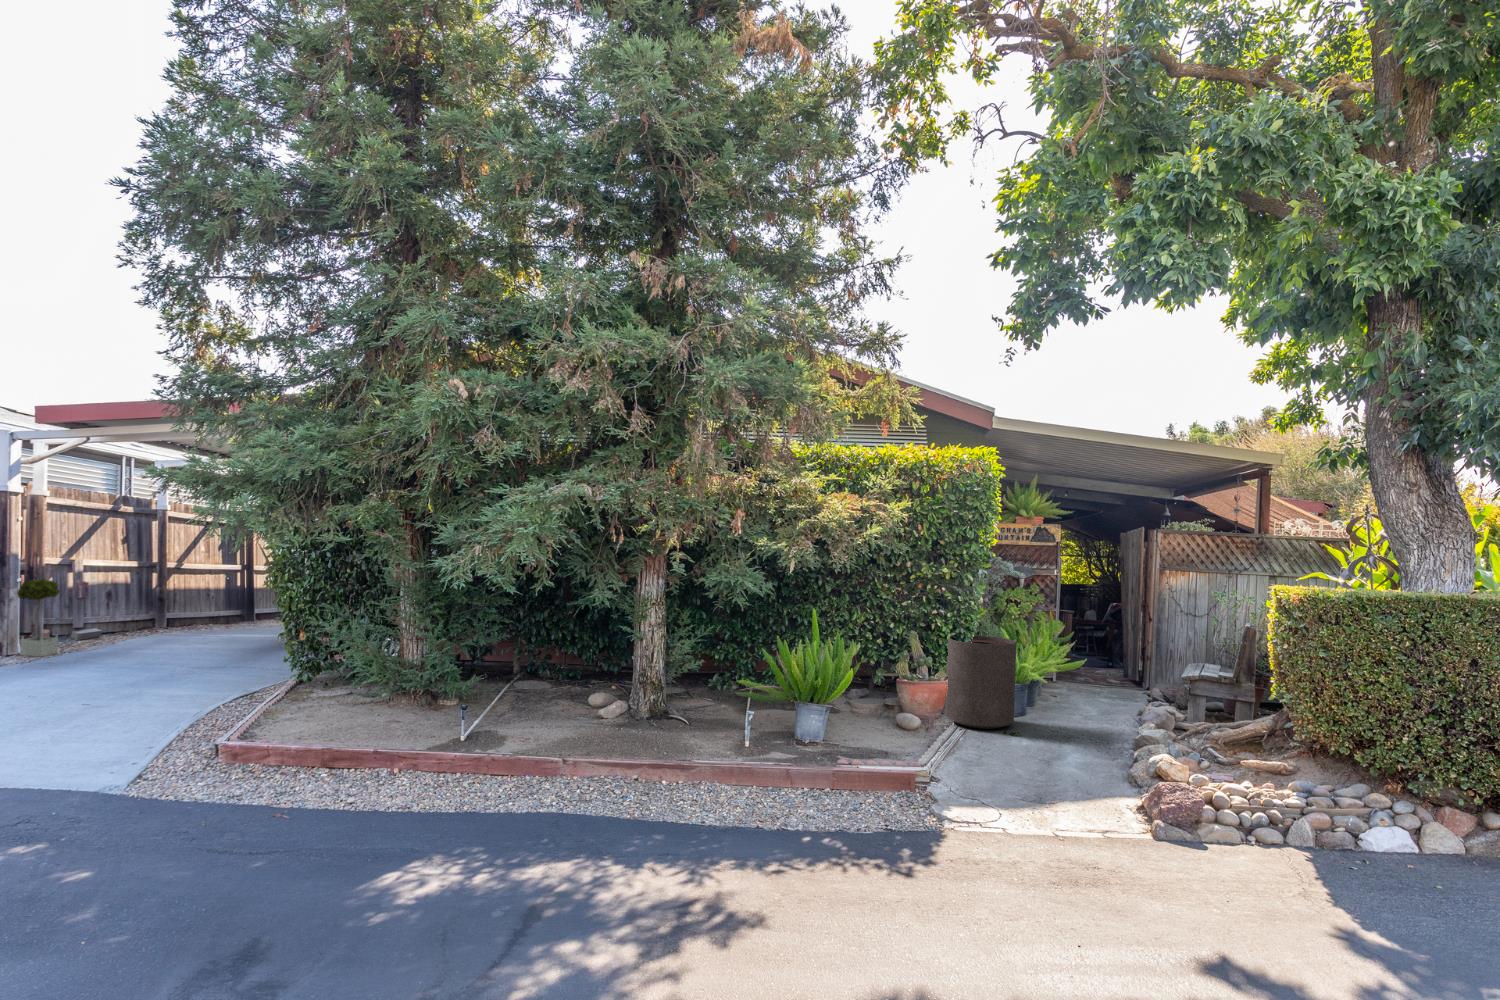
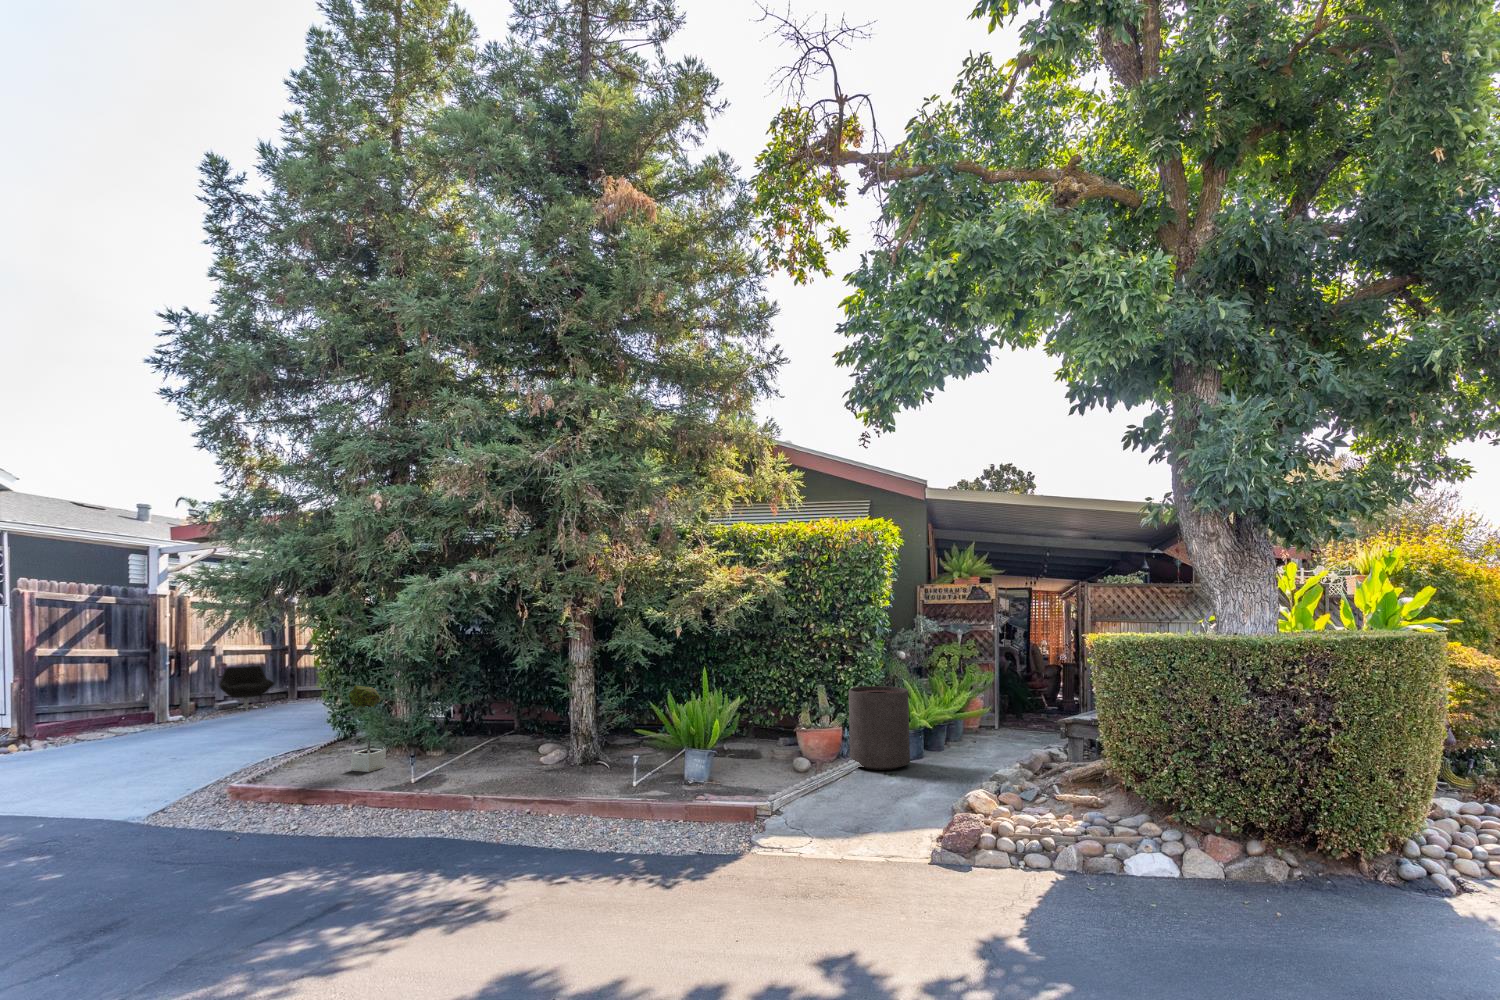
potted tree: present [17,579,60,657] -> present [349,685,386,772]
lounge chair: none [80,587,157,645] -> present [219,665,274,711]

